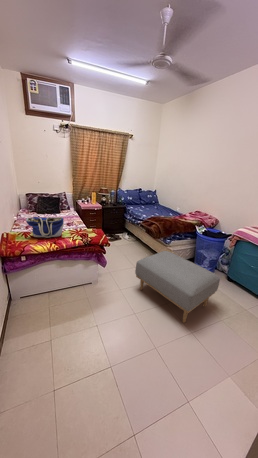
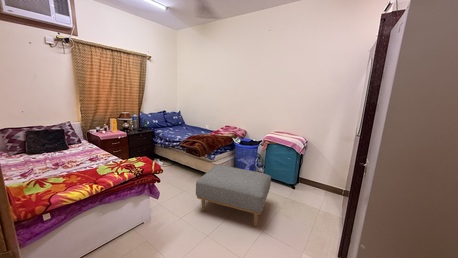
tote bag: present [26,217,64,238] -> none [42,148,104,182]

